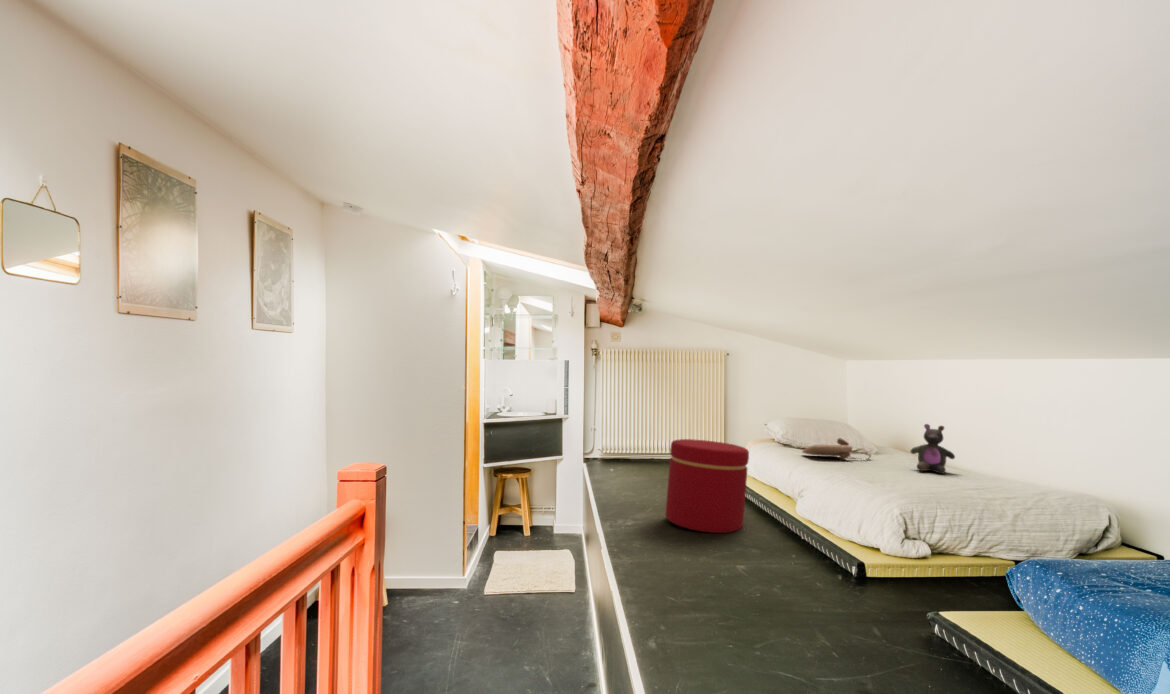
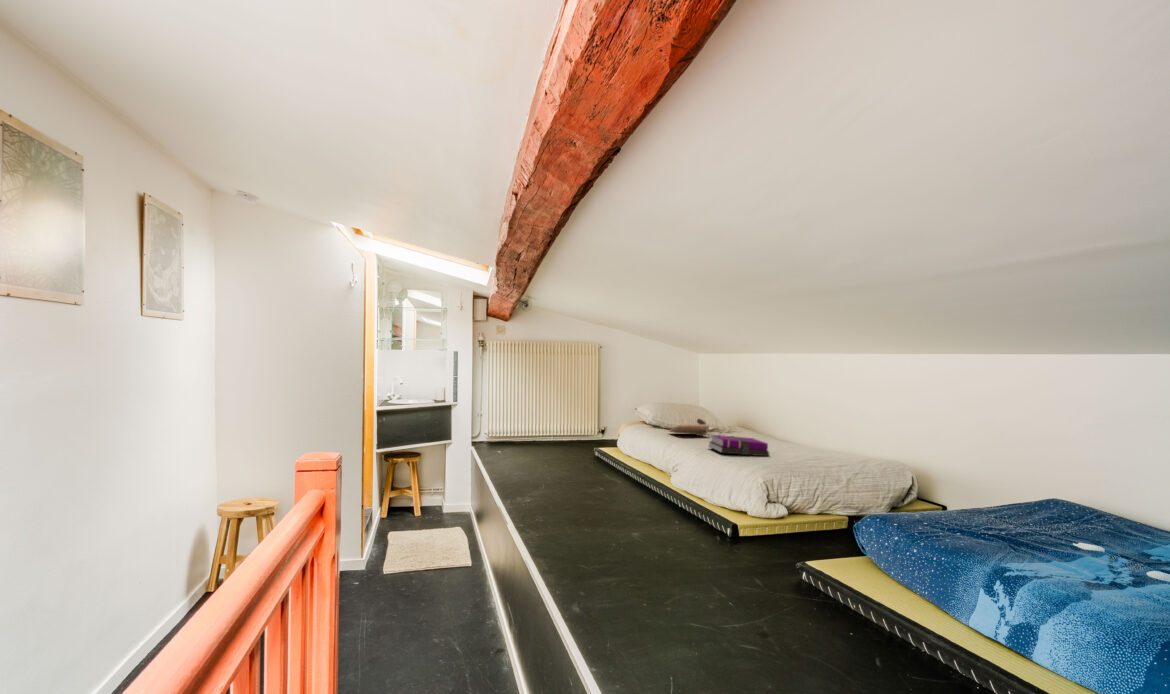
stuffed bear: present [911,424,955,474] -> none [754,406,787,446]
ottoman: present [666,439,749,533] -> none [560,423,633,506]
notebook: none [844,457,921,486] -> present [709,435,769,456]

